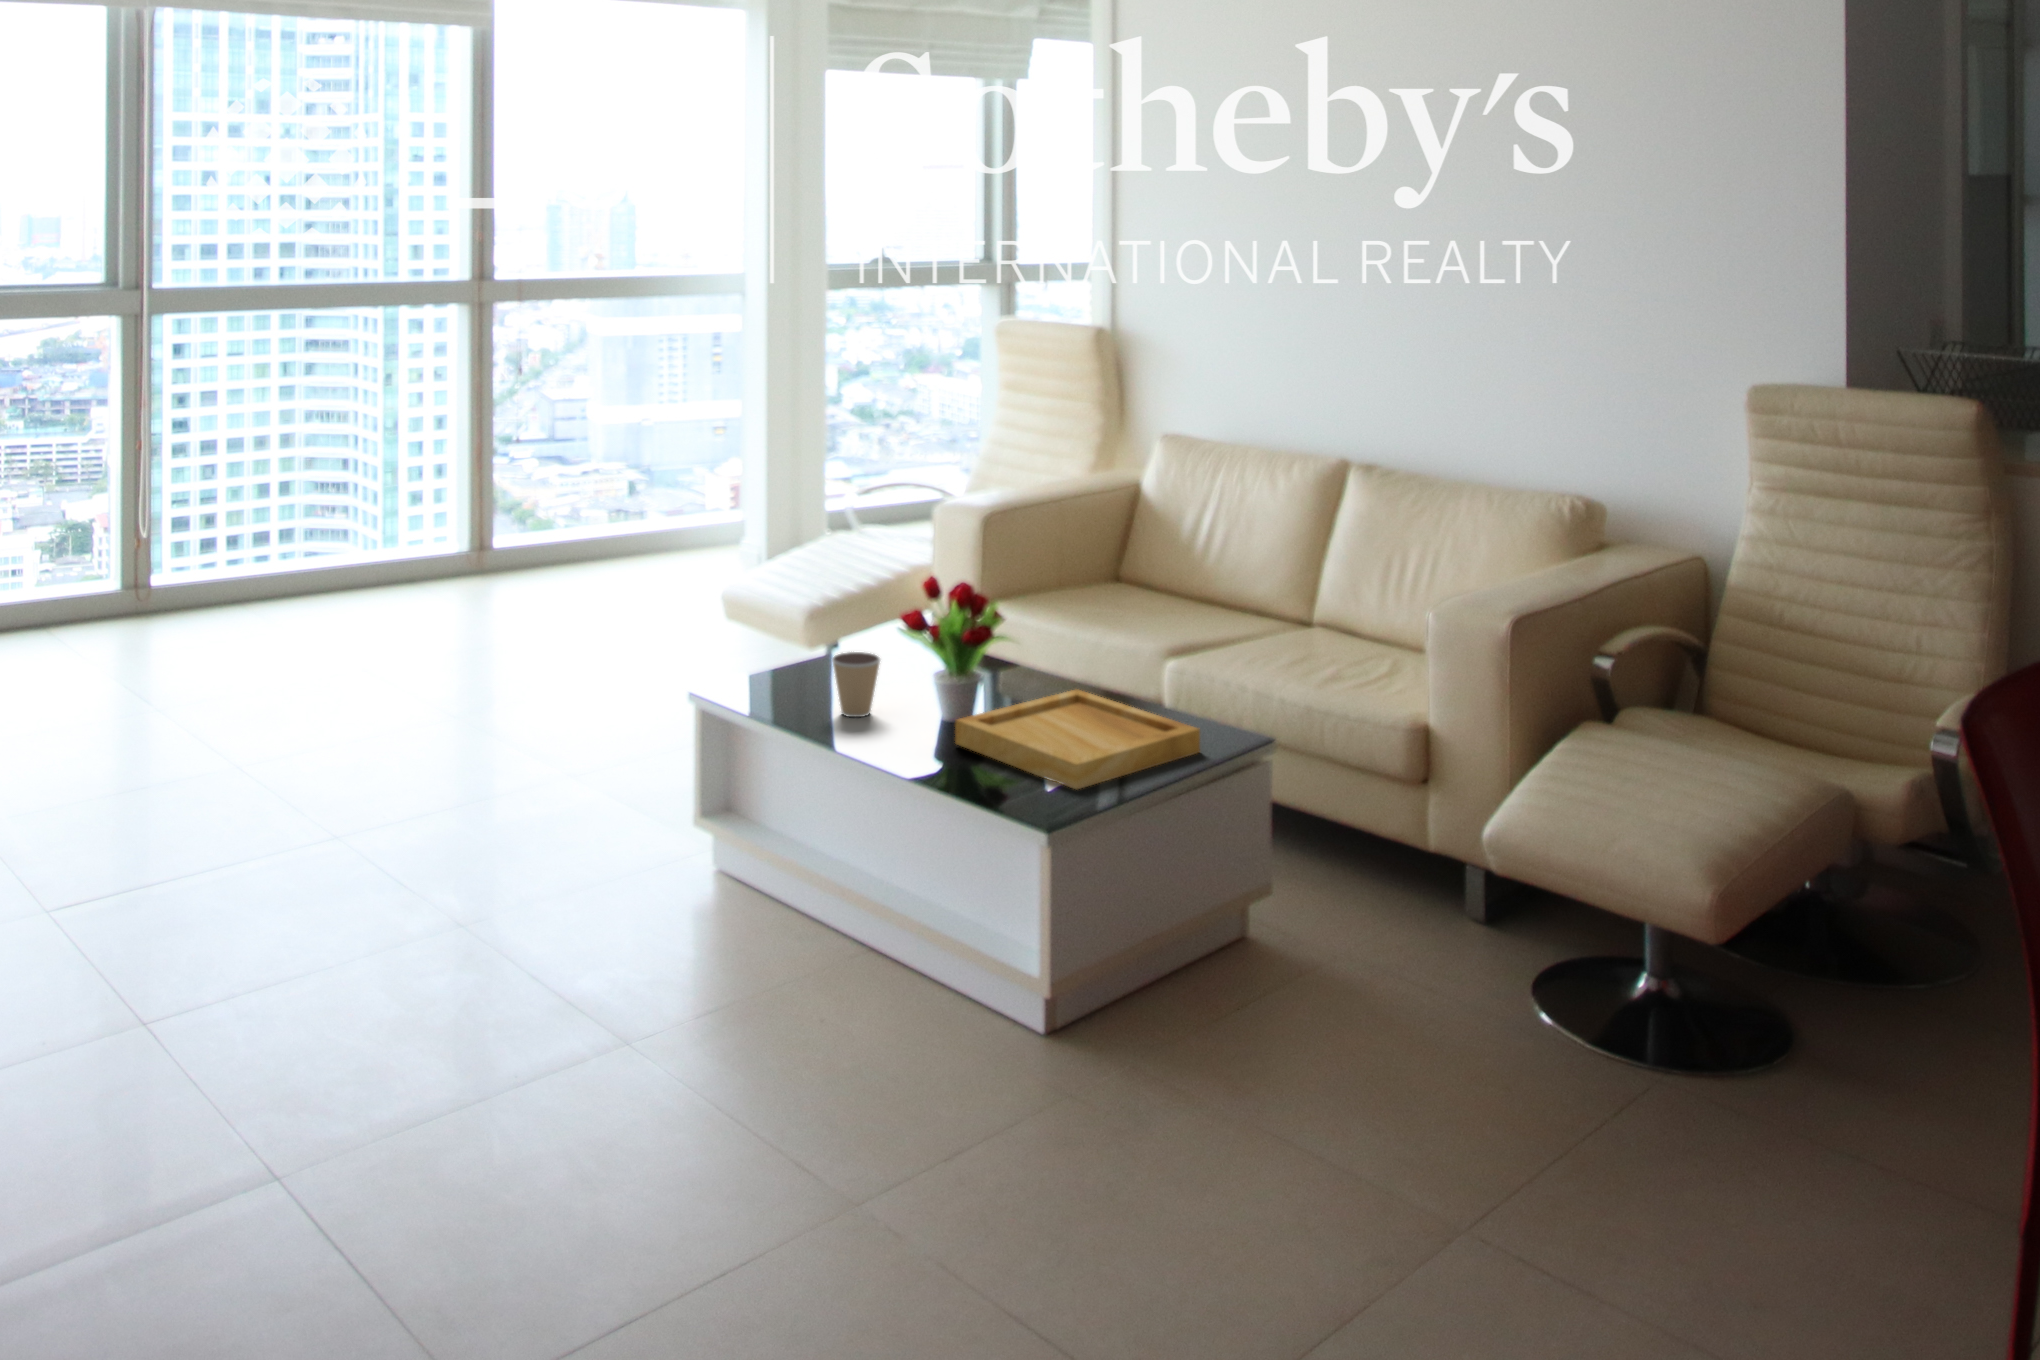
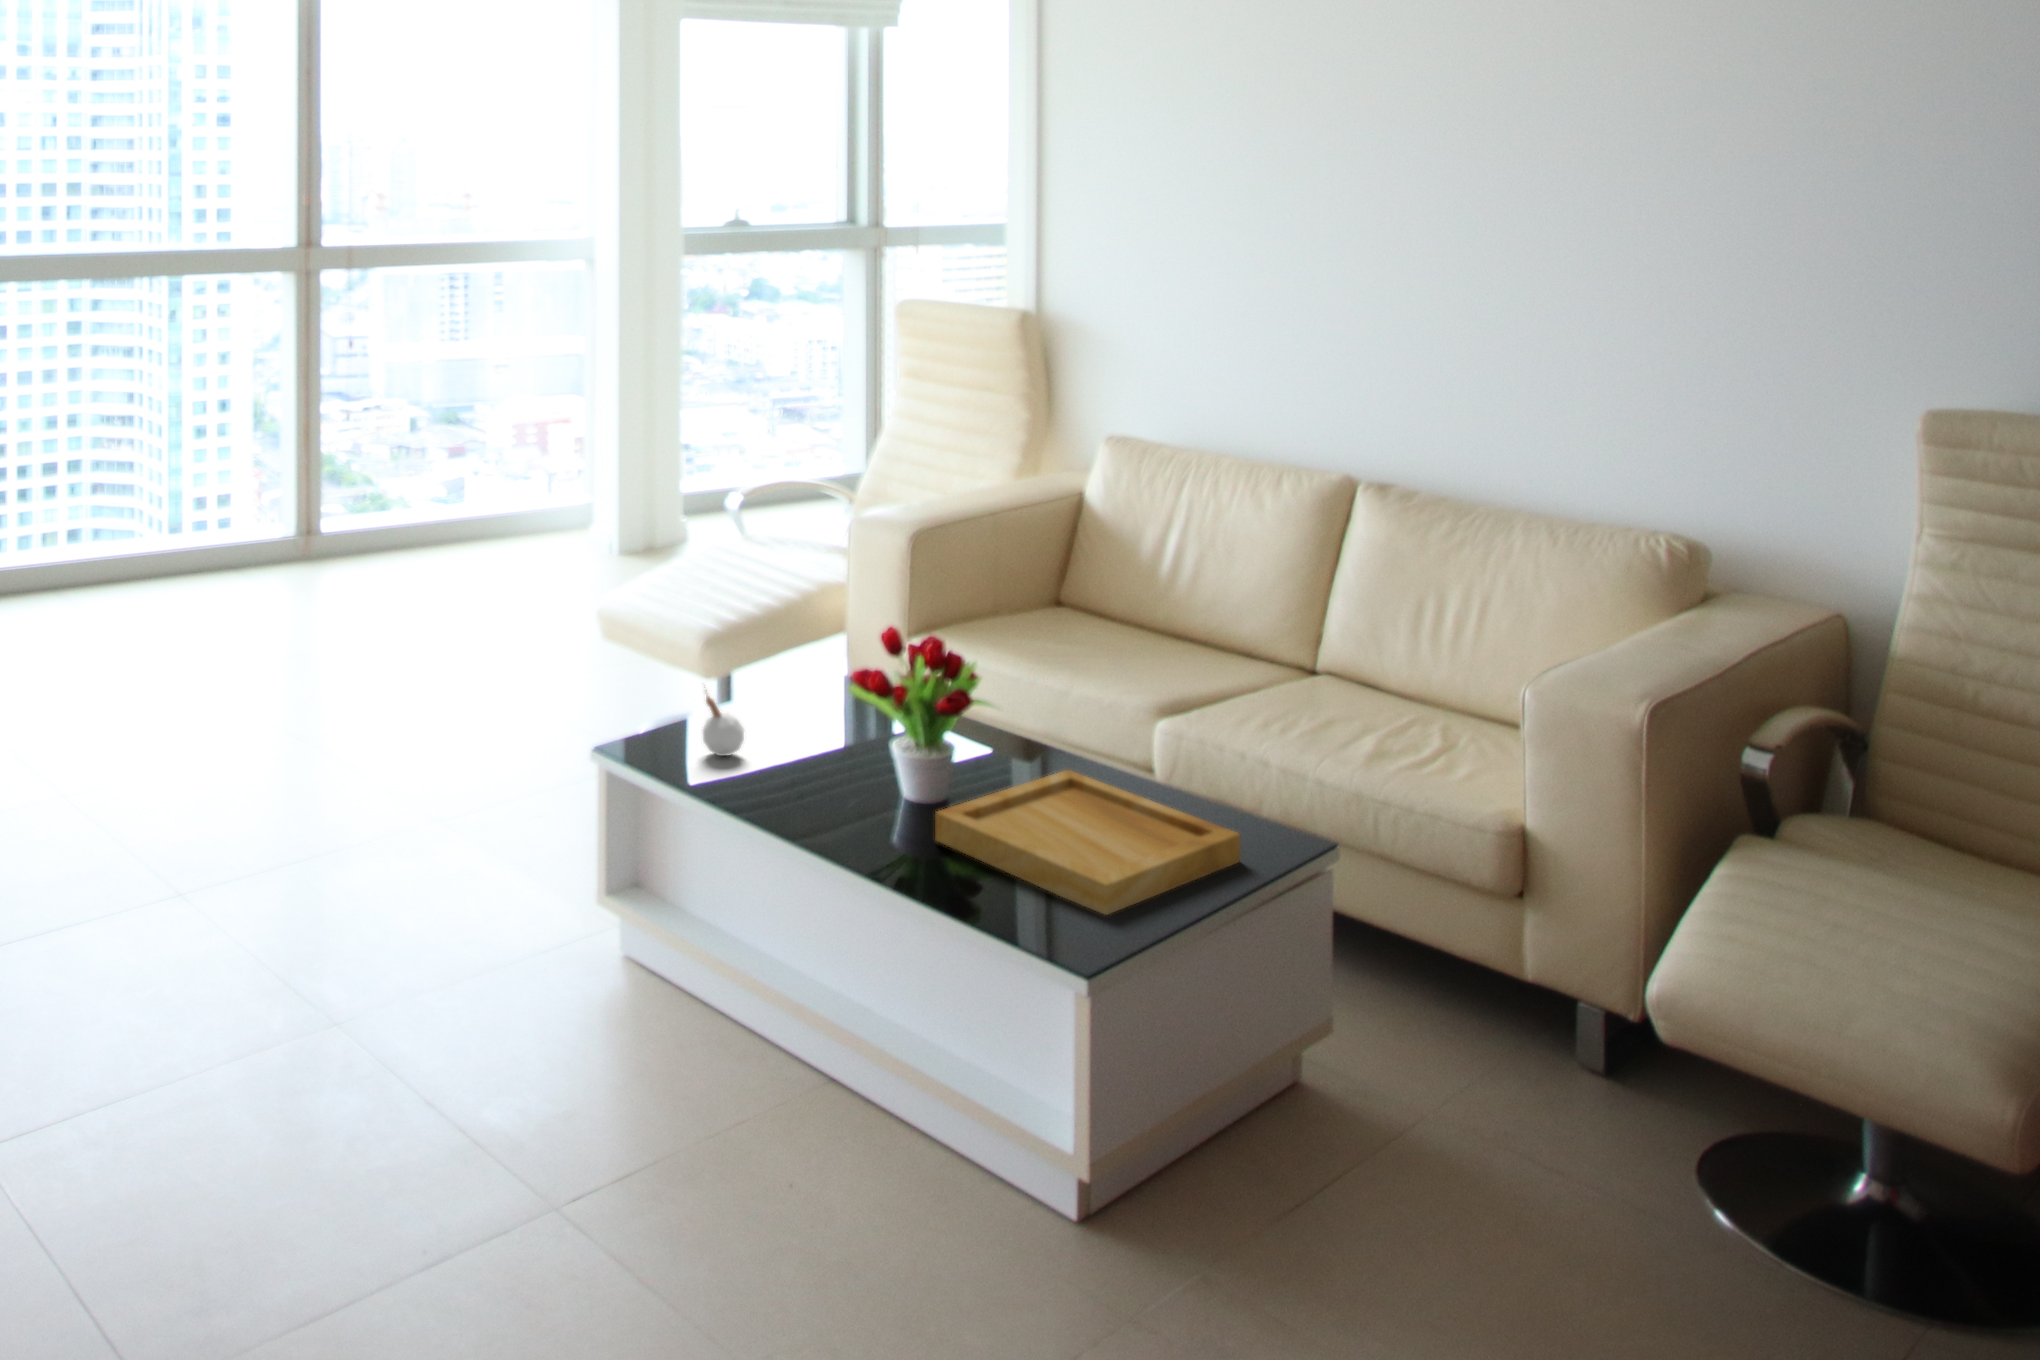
candle: none [781,628,816,692] -> present [703,687,744,756]
coffee cup: present [832,652,880,717] -> none [771,717,830,796]

